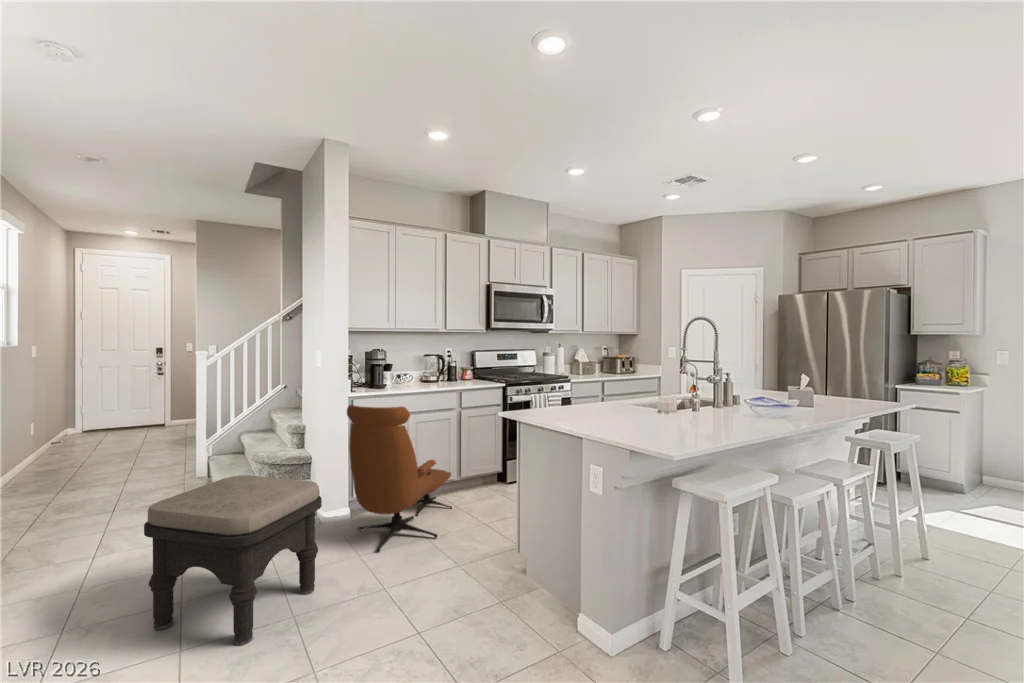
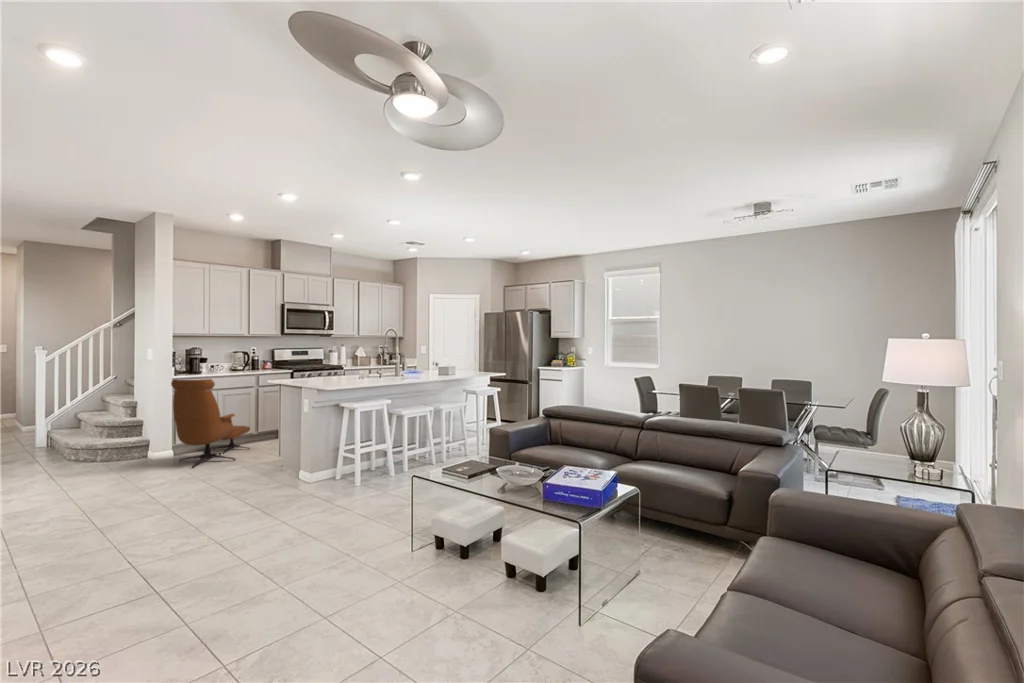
ottoman: present [144,475,322,645] -> none [39,421,155,502]

